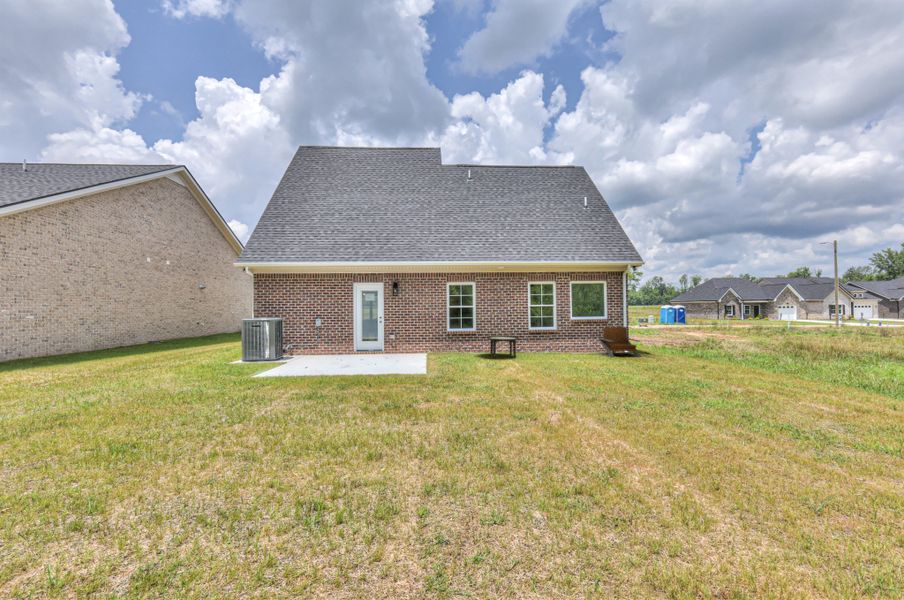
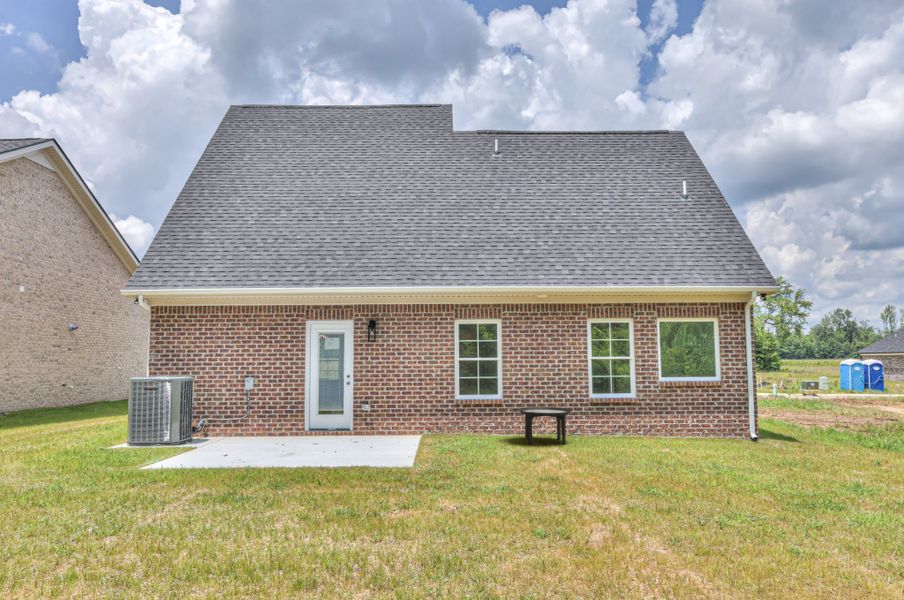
lounge chair: present [599,327,640,357] -> none [707,394,778,445]

